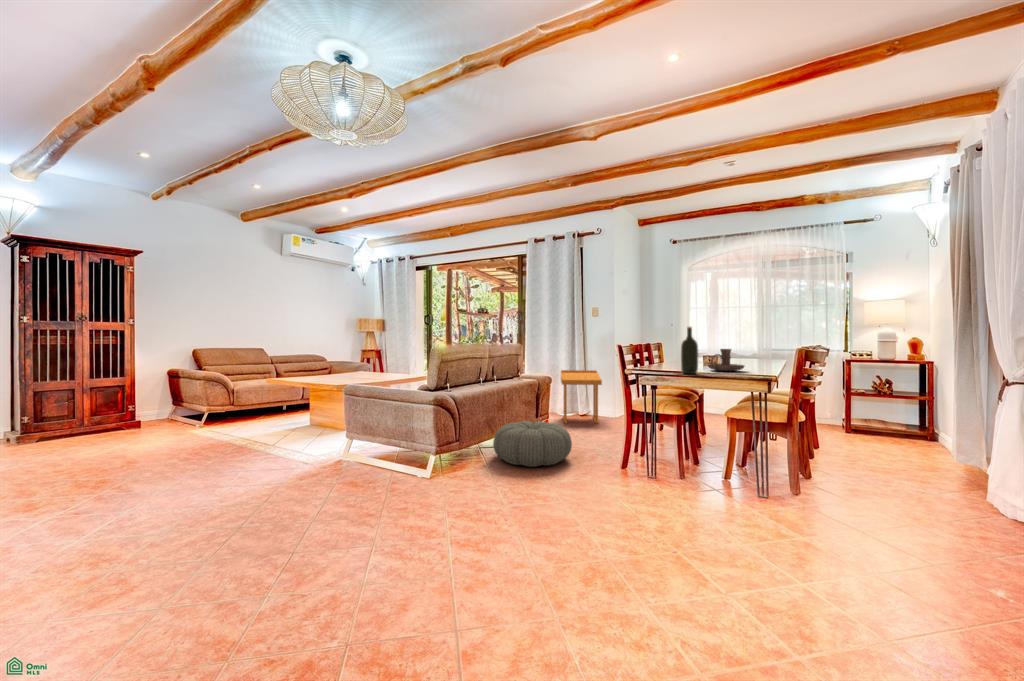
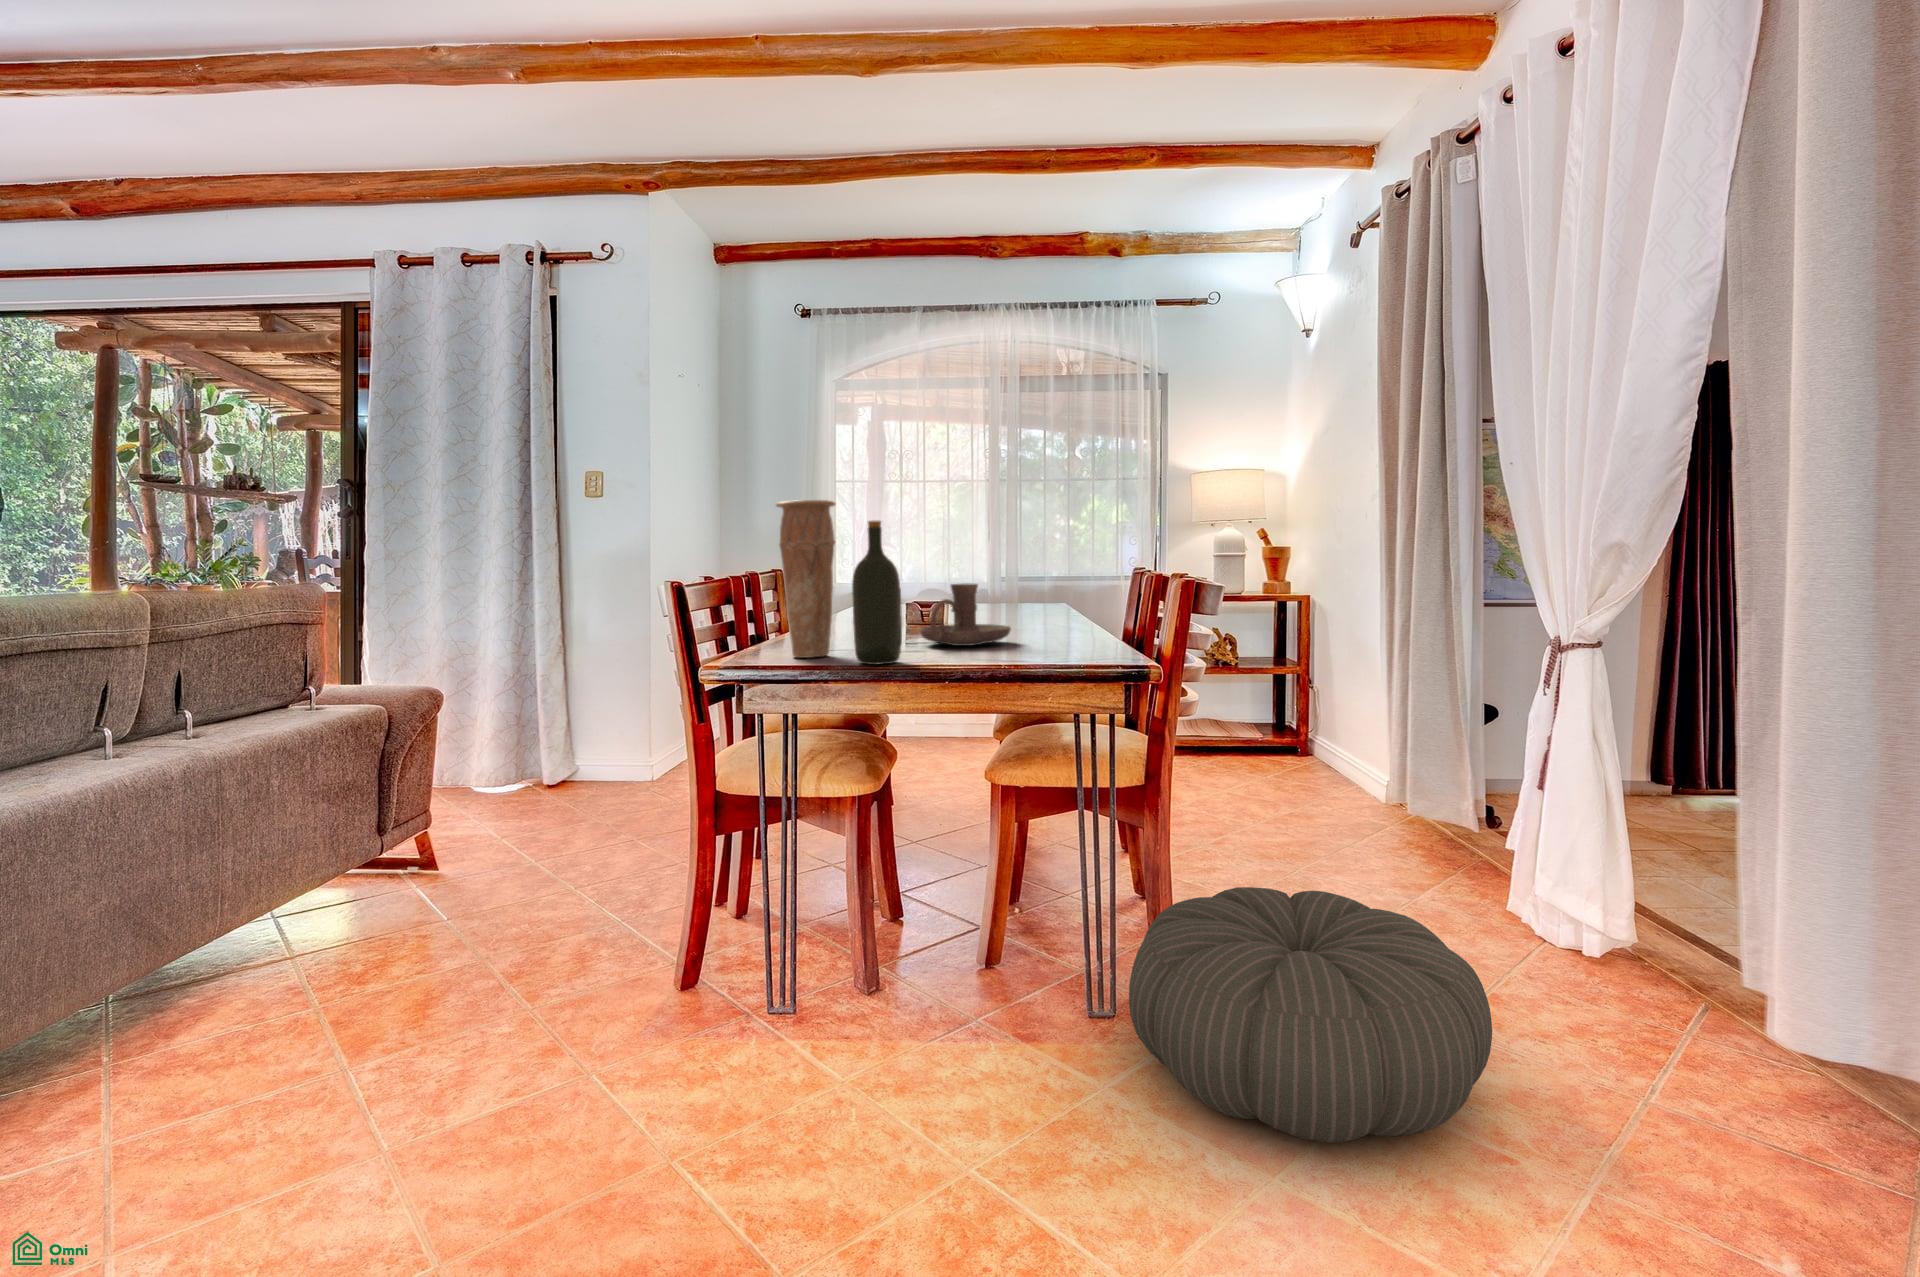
vase: none [656,320,677,371] -> present [776,500,835,658]
side table: present [561,370,602,424] -> none [508,652,634,815]
pouf: present [493,421,572,467] -> present [1129,887,1492,1142]

